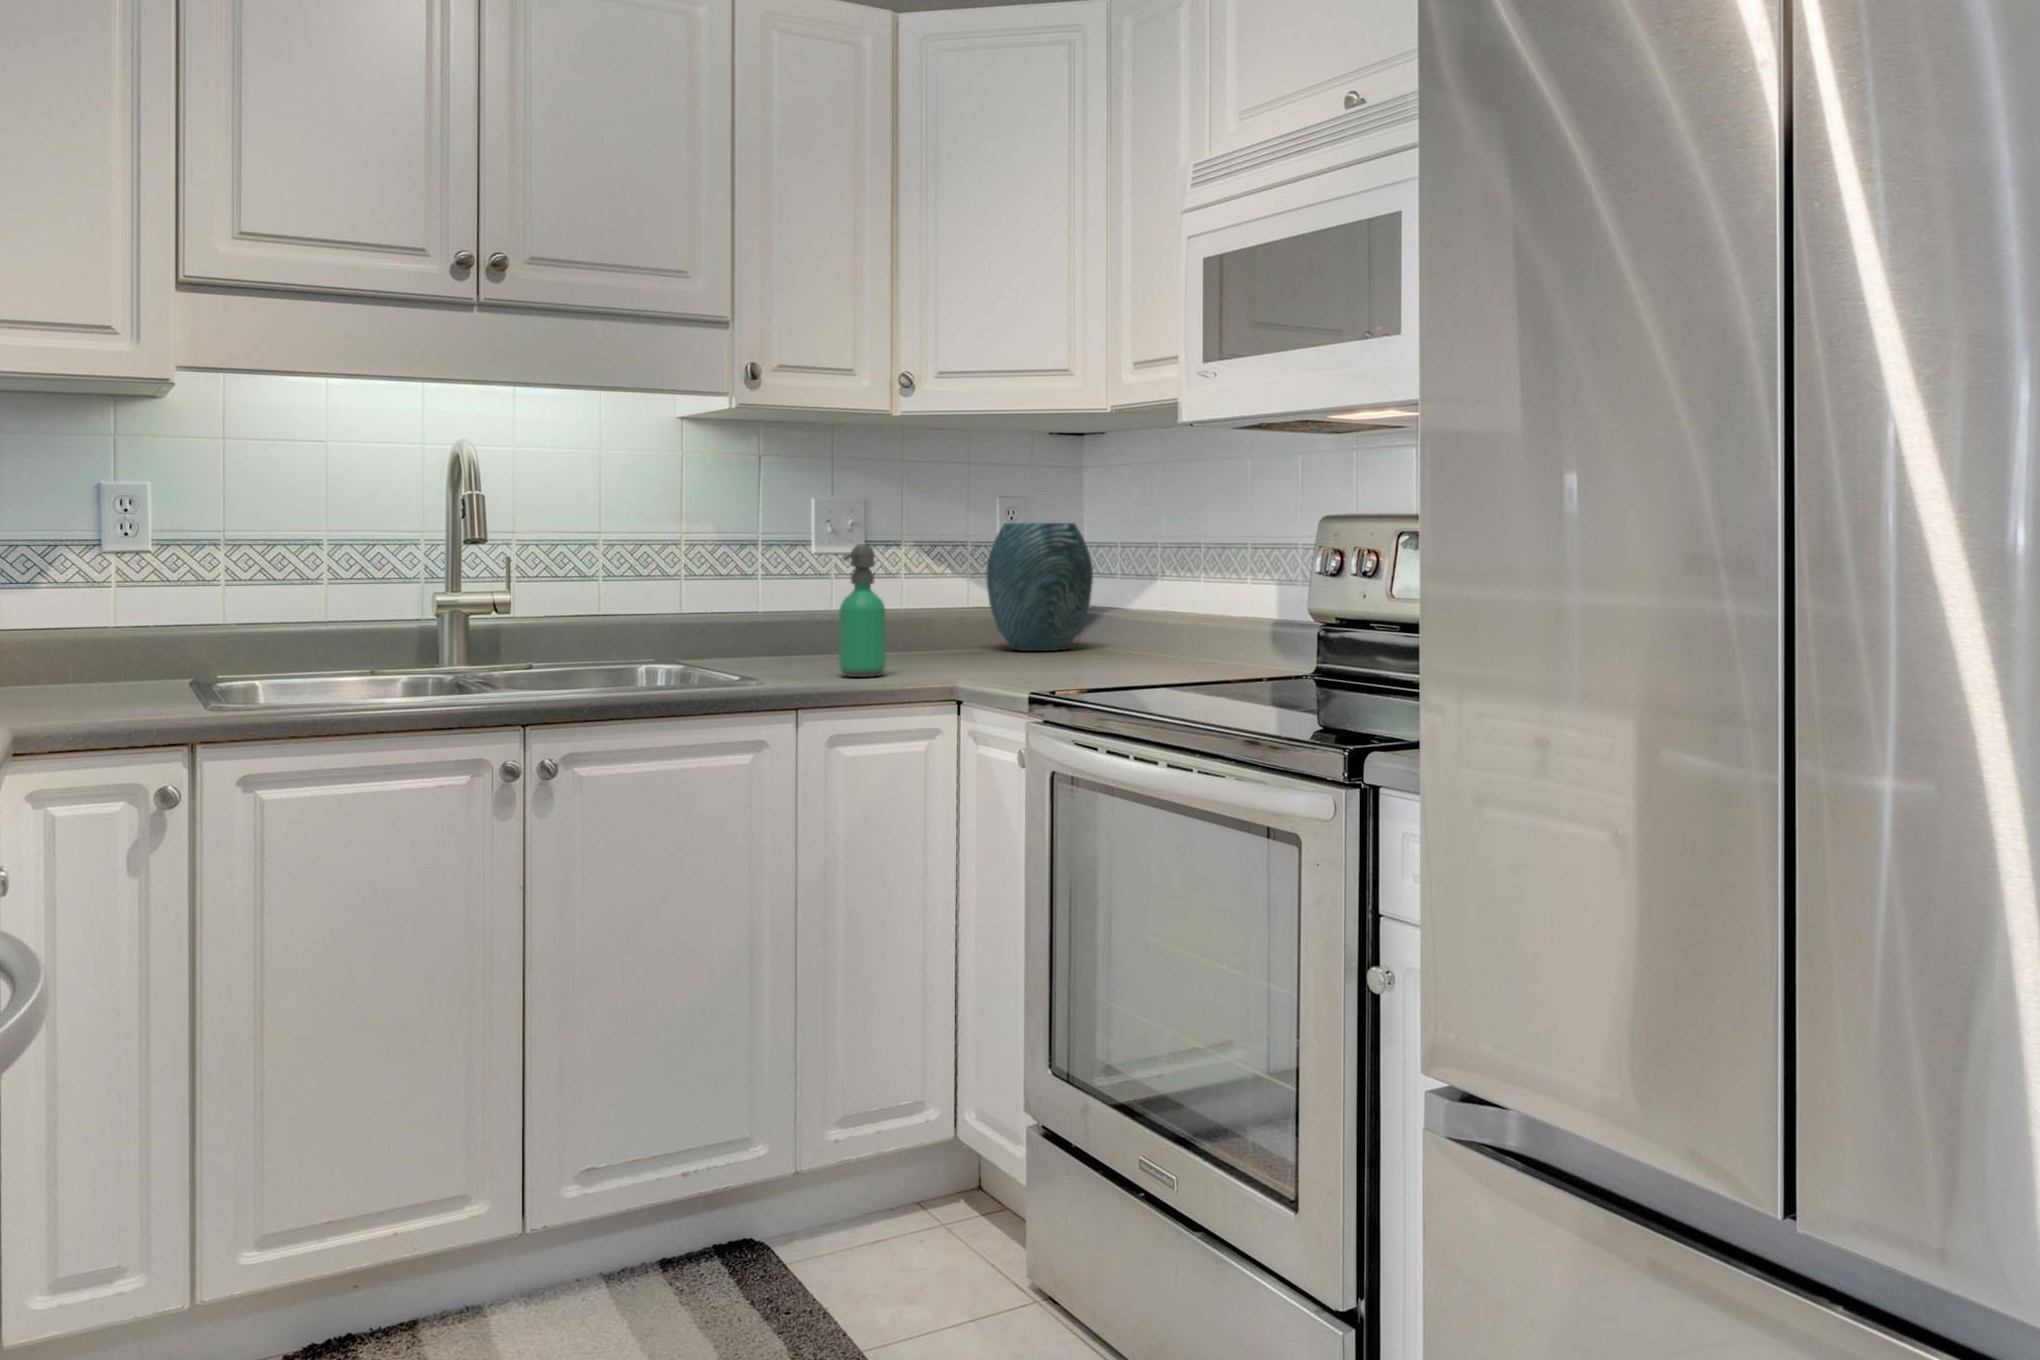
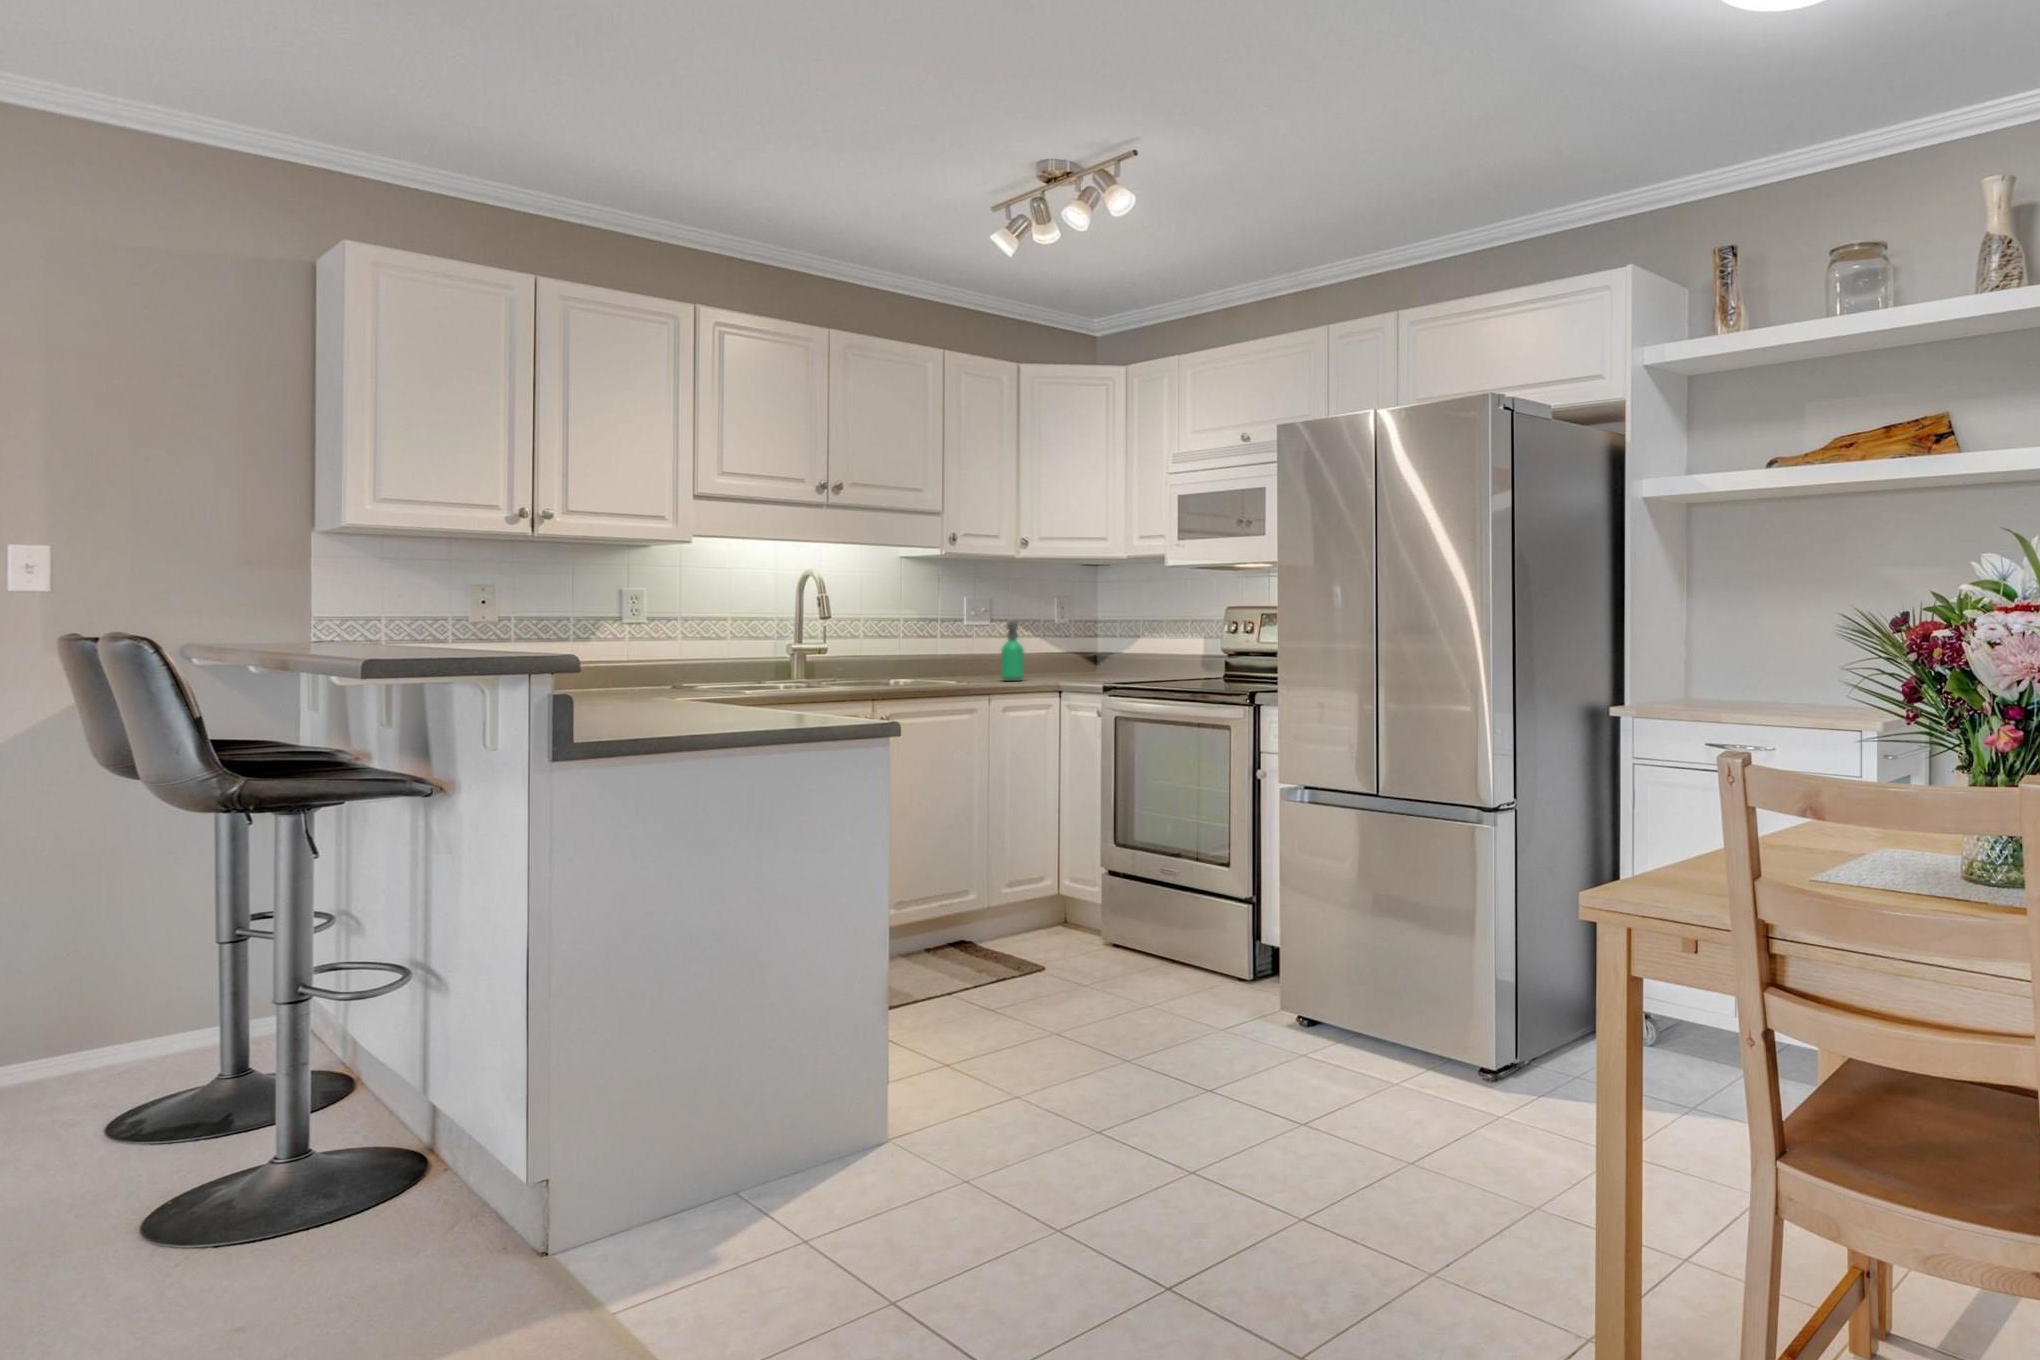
vase: present [987,523,1093,651] -> none [1054,609,1109,672]

